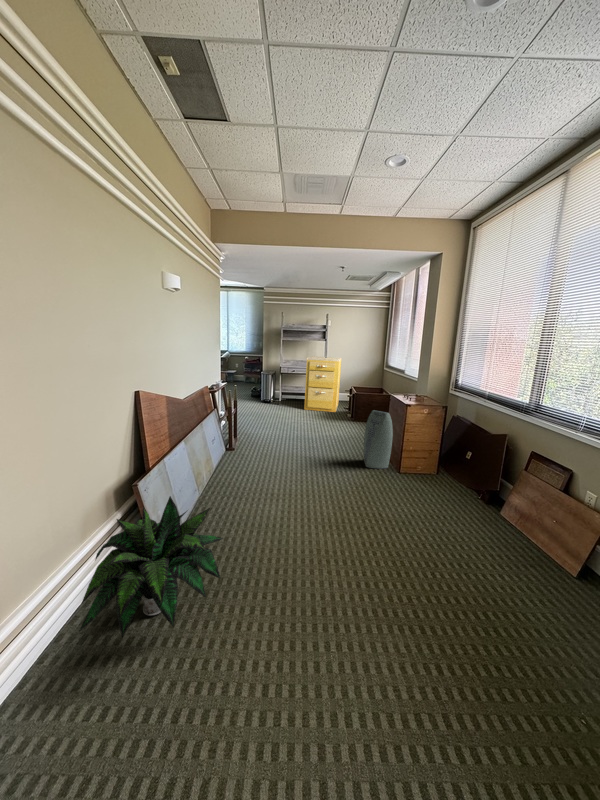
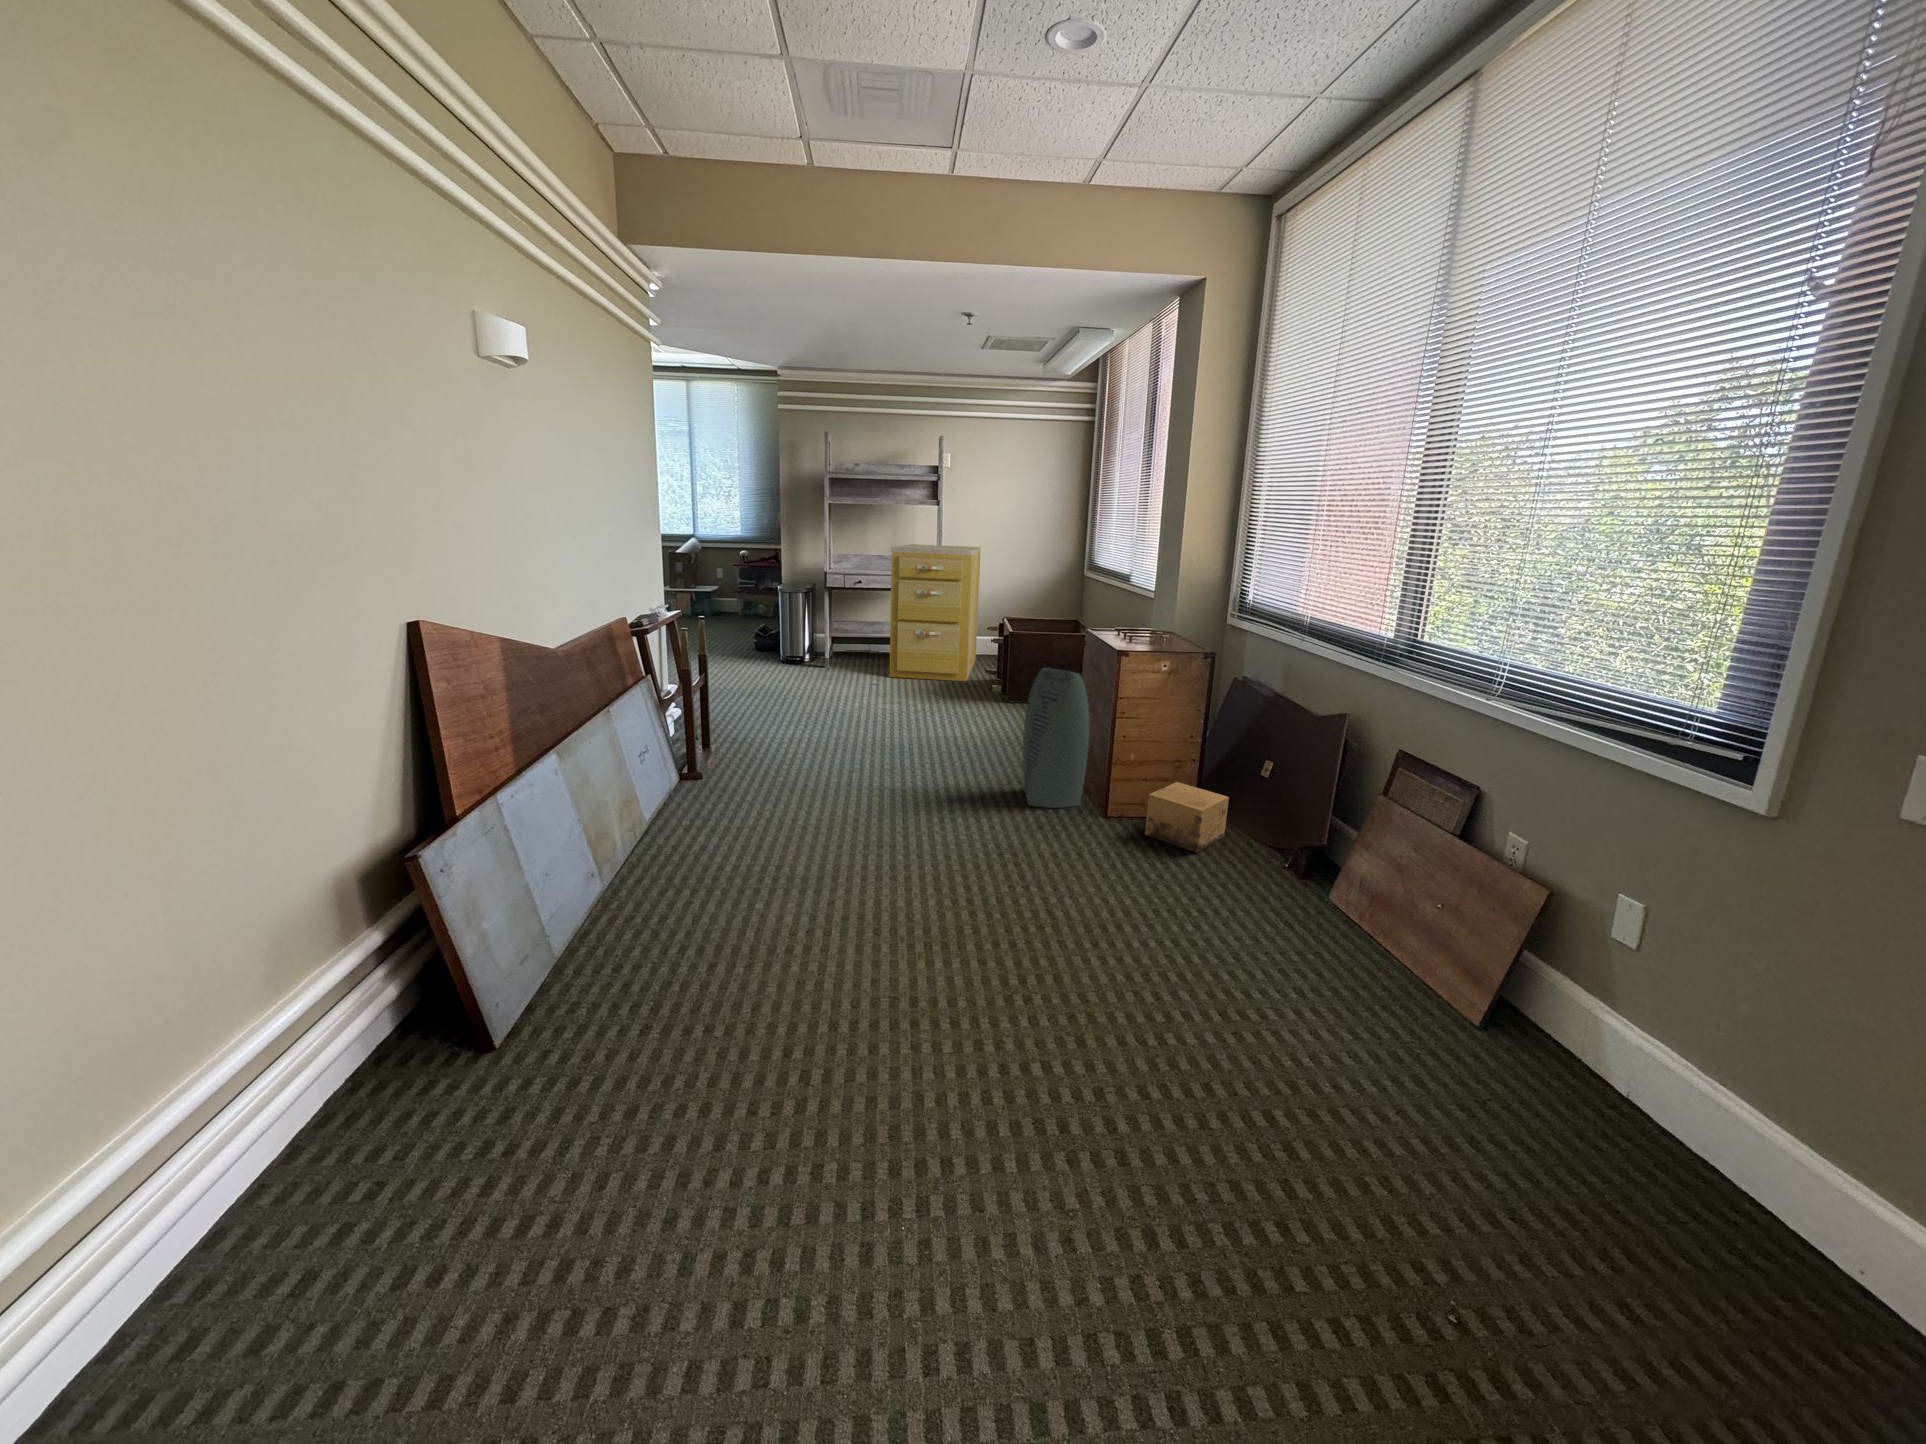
cardboard box: none [417,460,454,491] -> present [1145,782,1229,853]
potted plant: present [79,496,223,637] -> none [259,879,651,1222]

